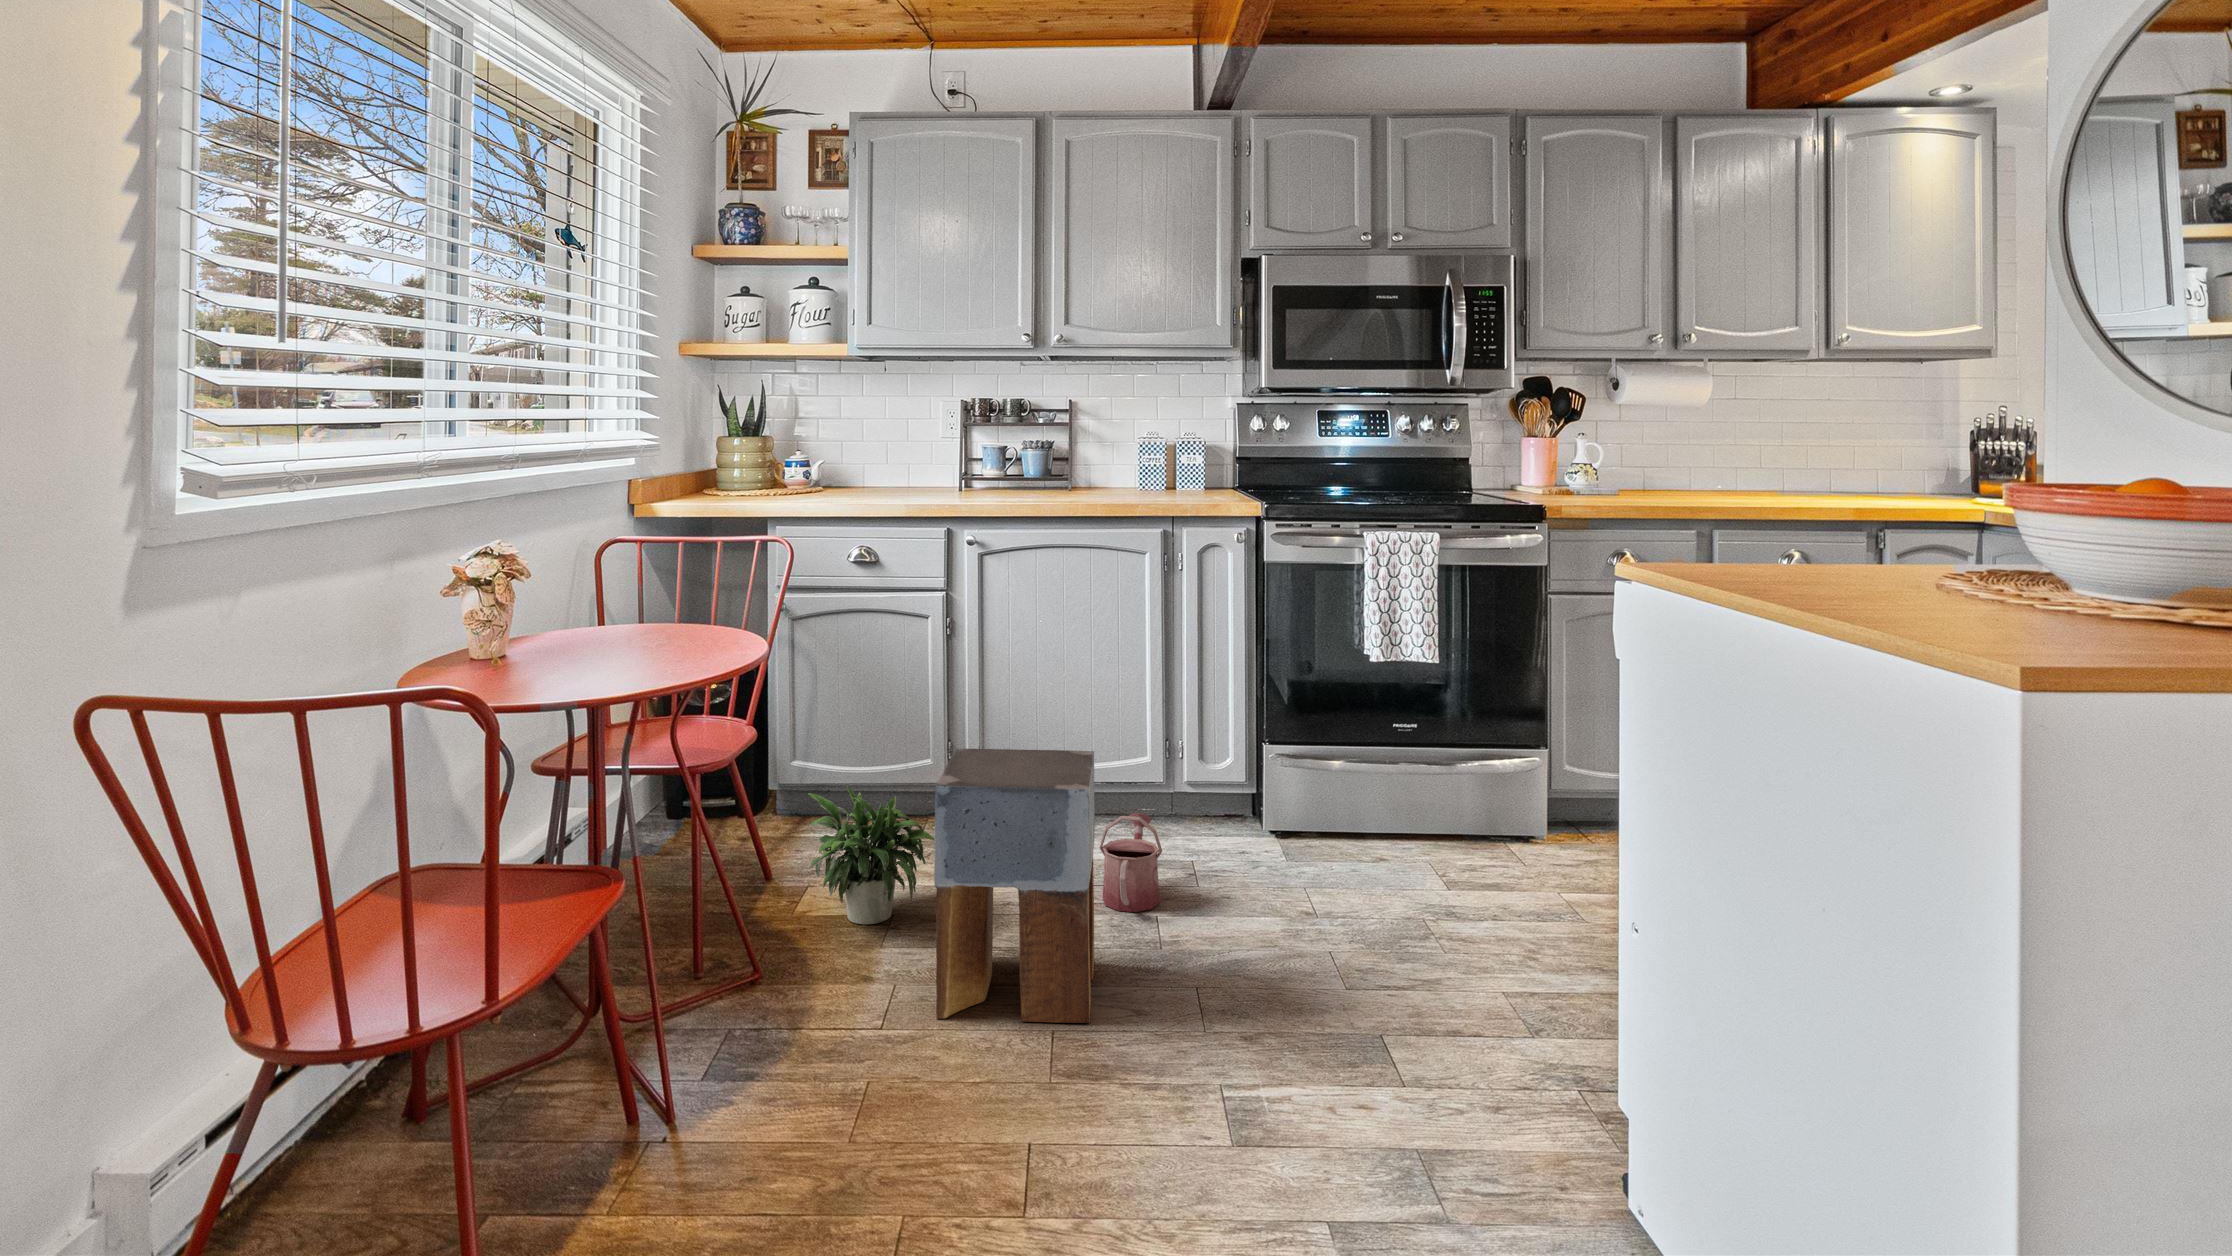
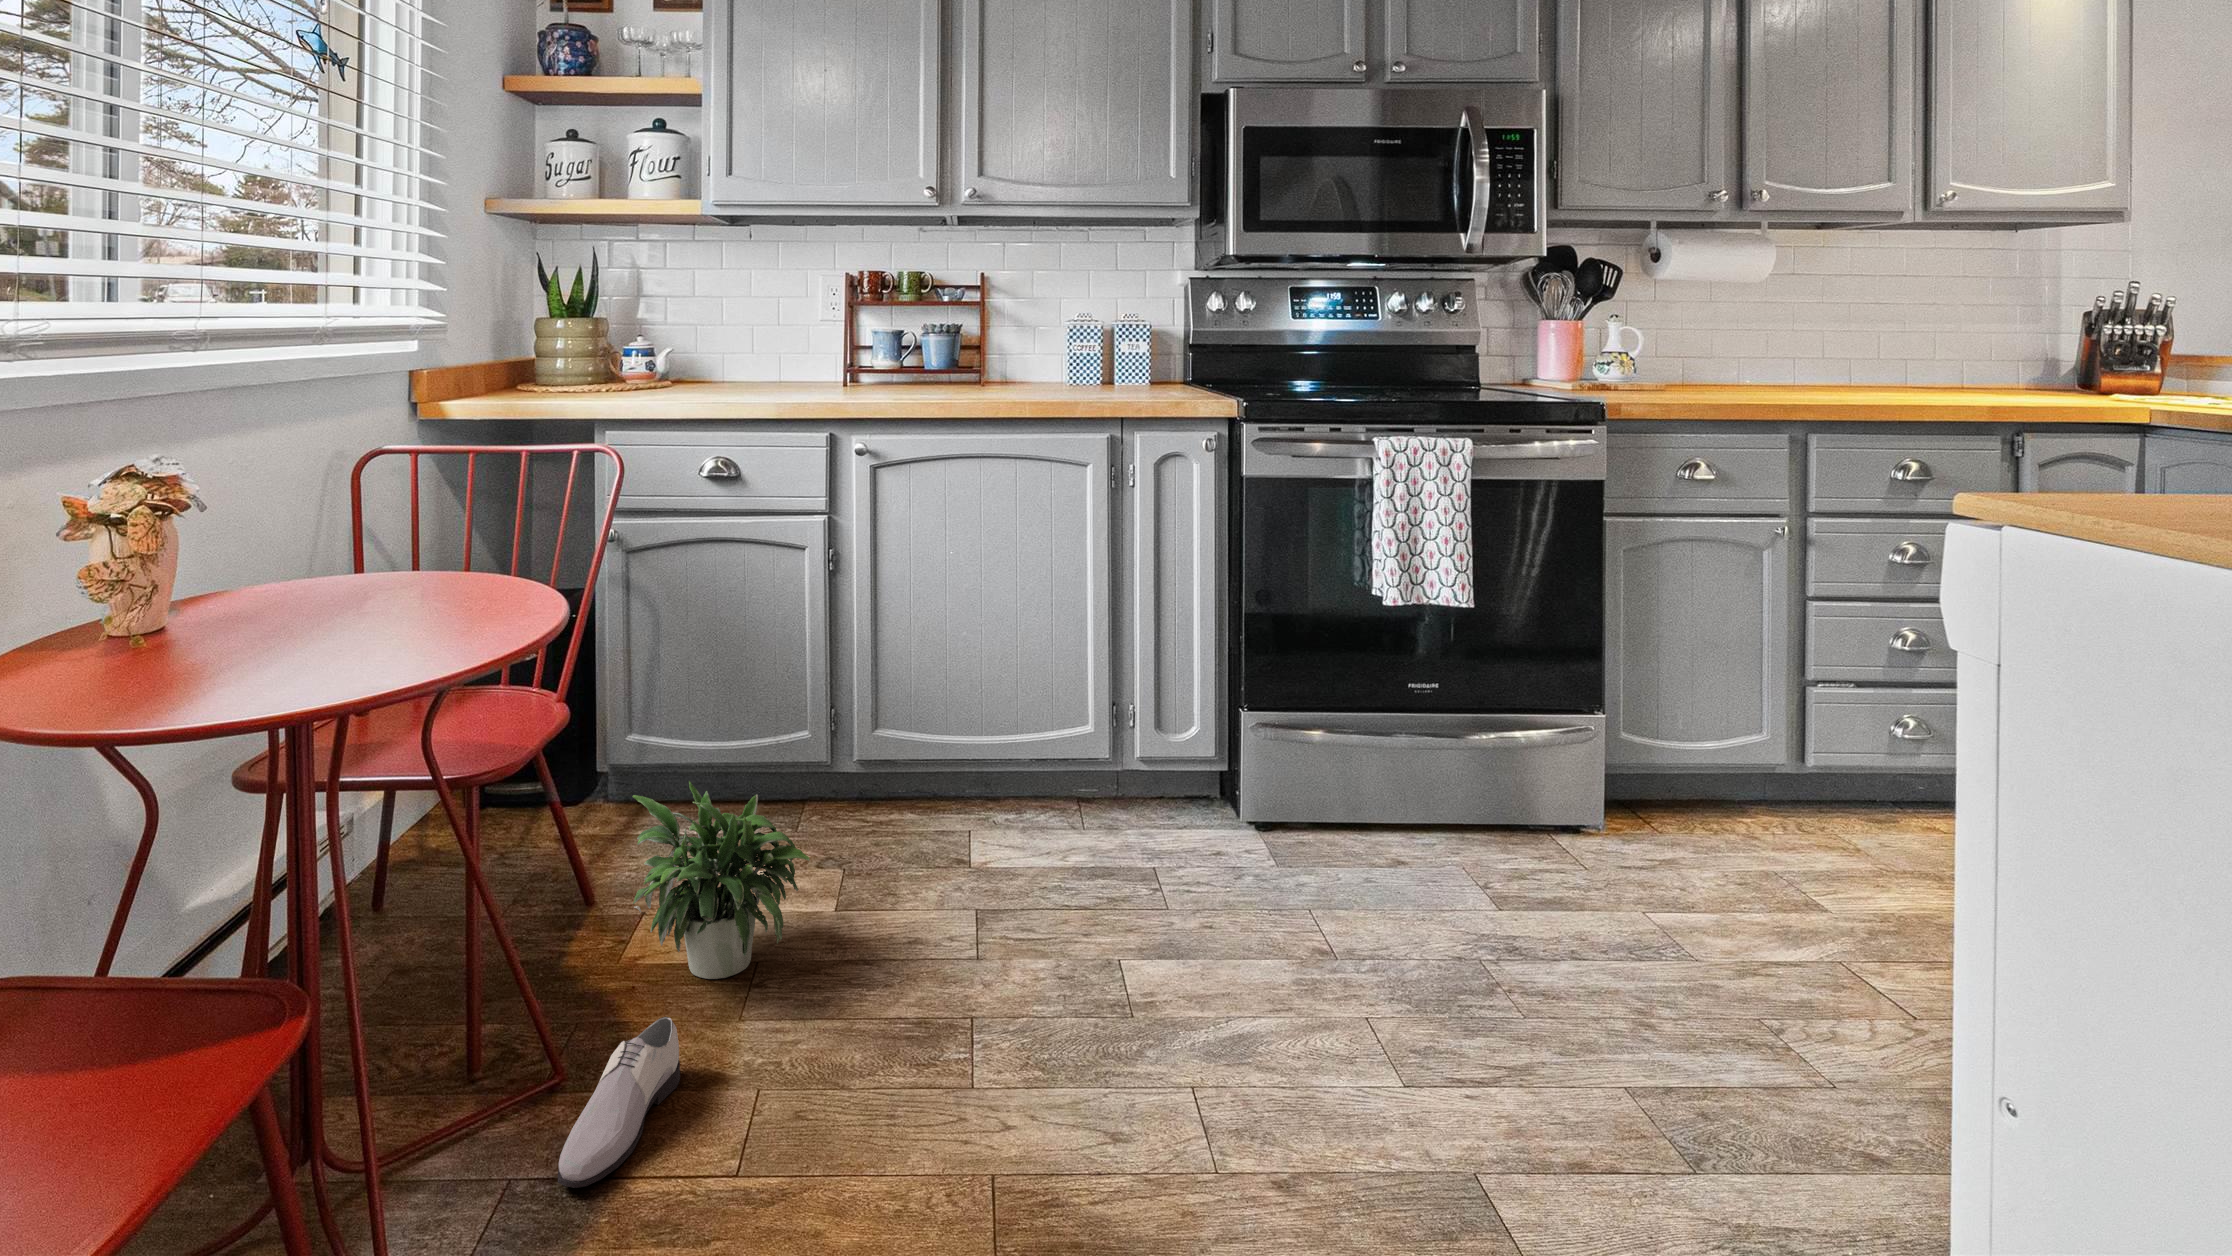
stool: present [934,749,1095,1023] -> none [804,743,1042,1166]
watering can: present [1099,813,1162,912] -> none [1037,808,1123,951]
shoe: none [776,934,848,1026] -> present [558,1017,680,1188]

